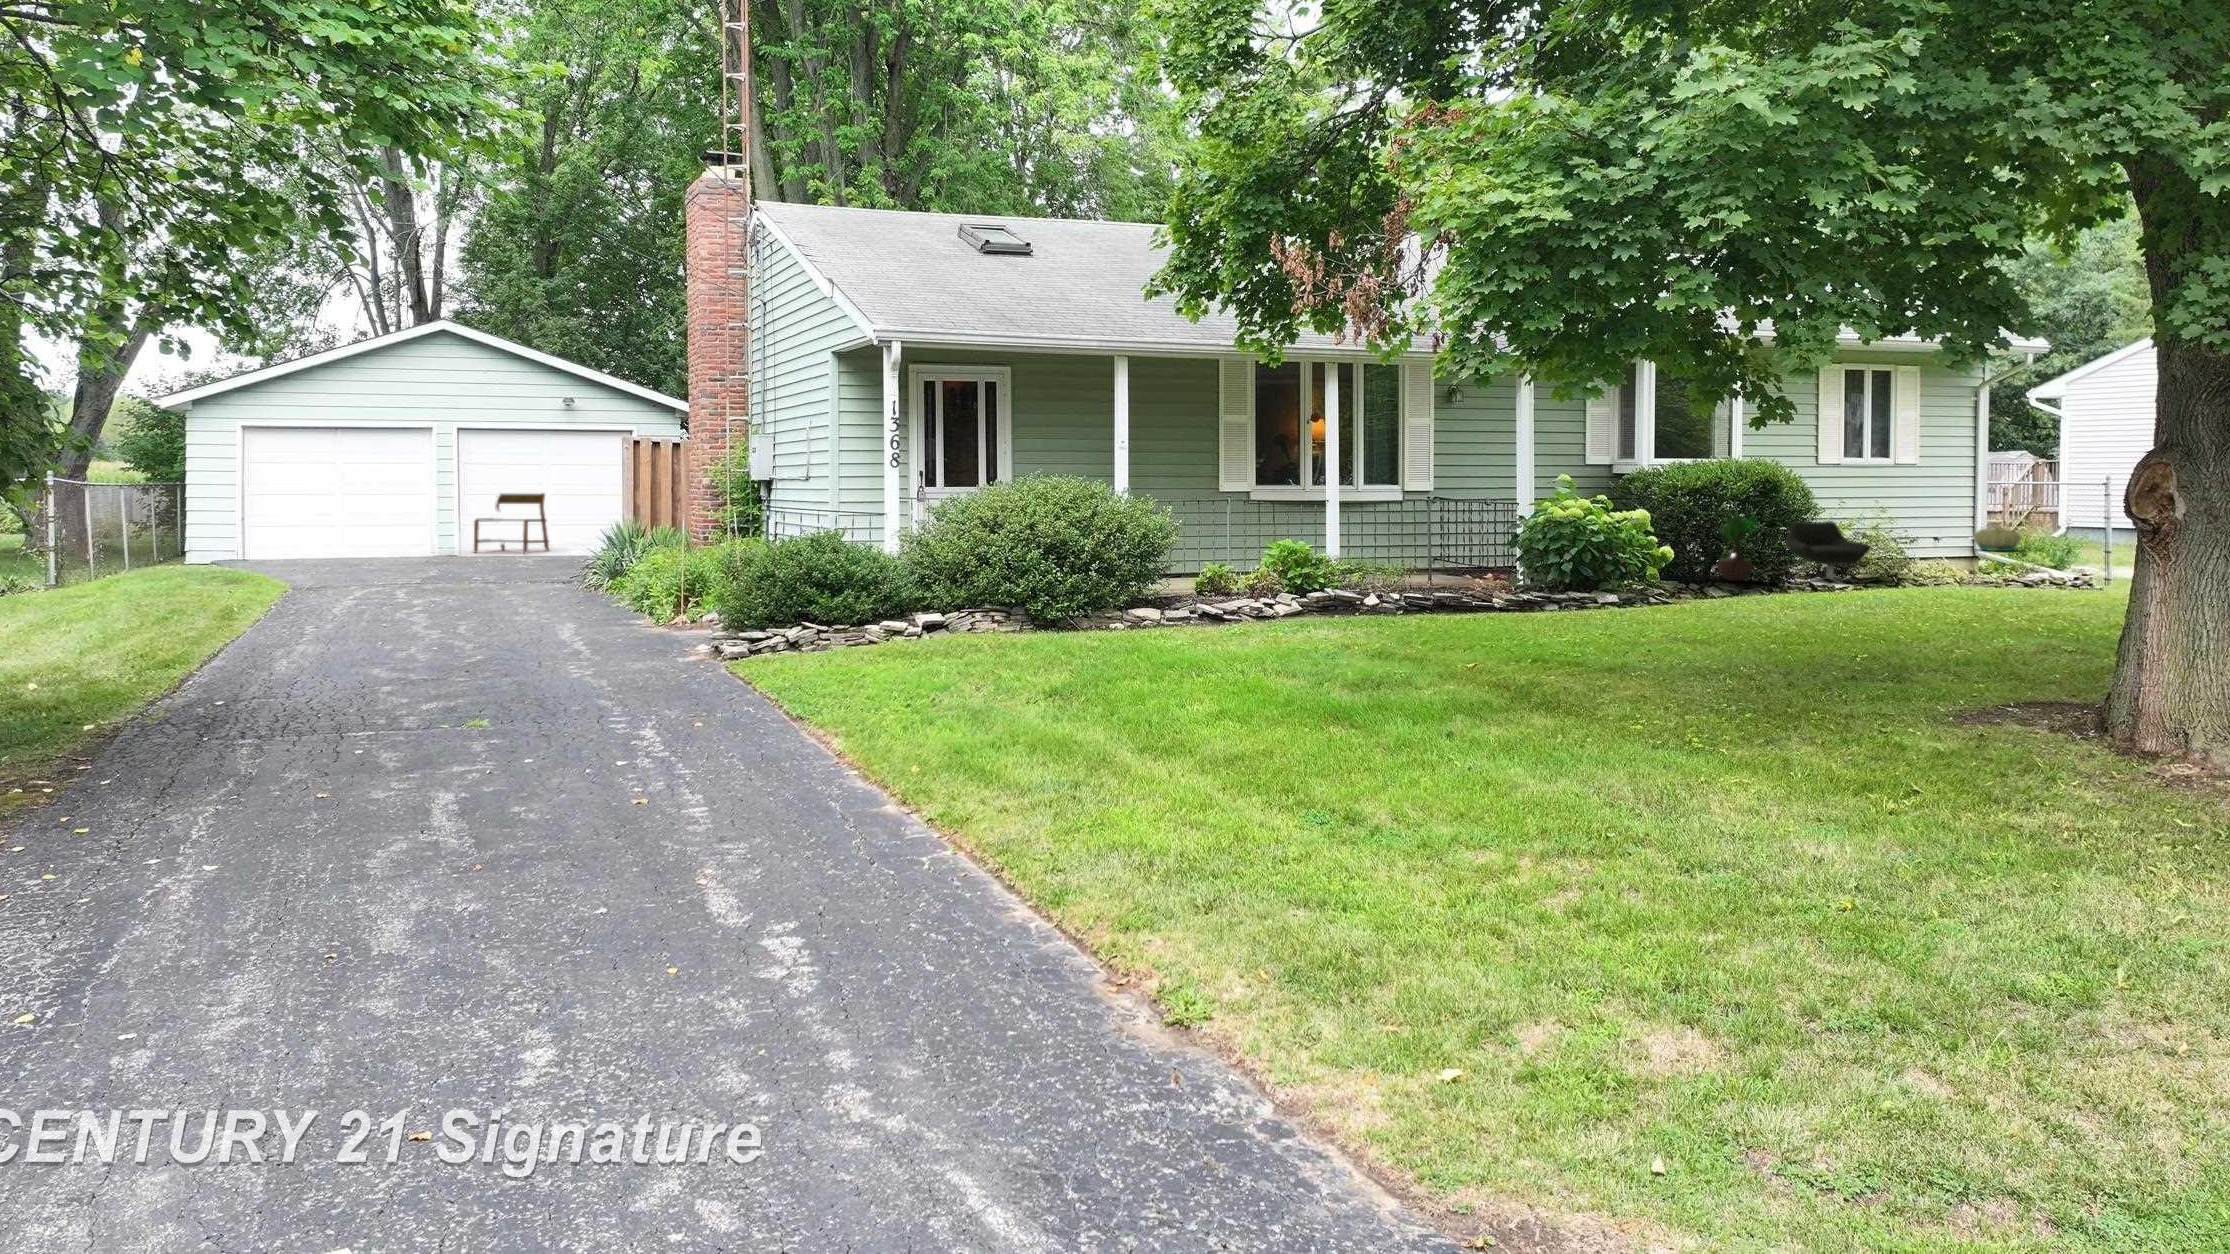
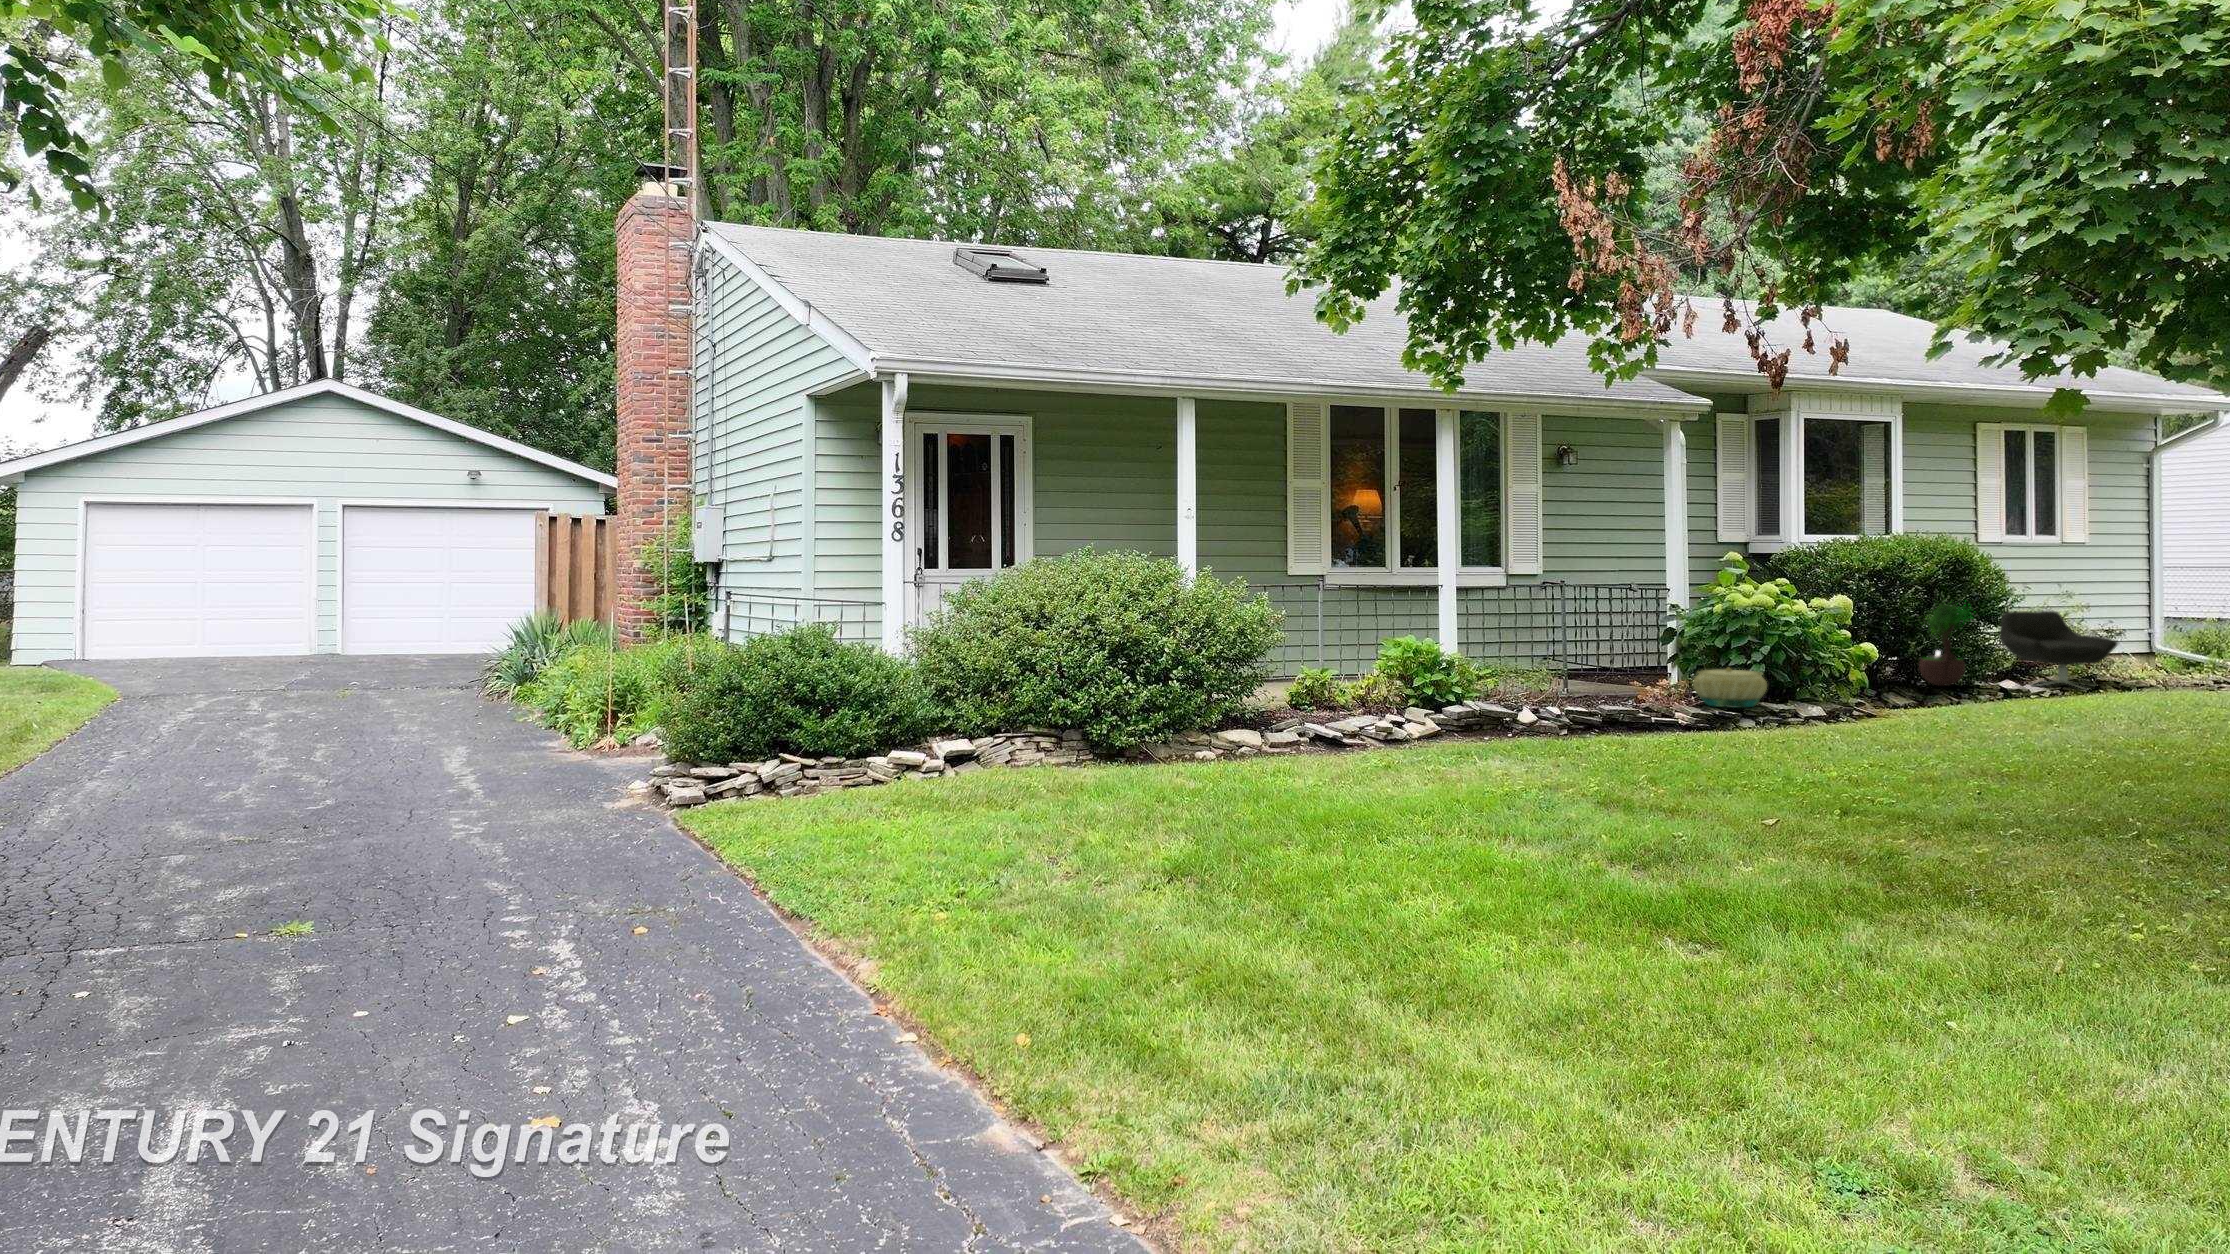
bench: present [474,493,549,554] -> none [356,584,448,656]
basket: present [1973,527,2021,551] -> present [1693,668,1767,708]

